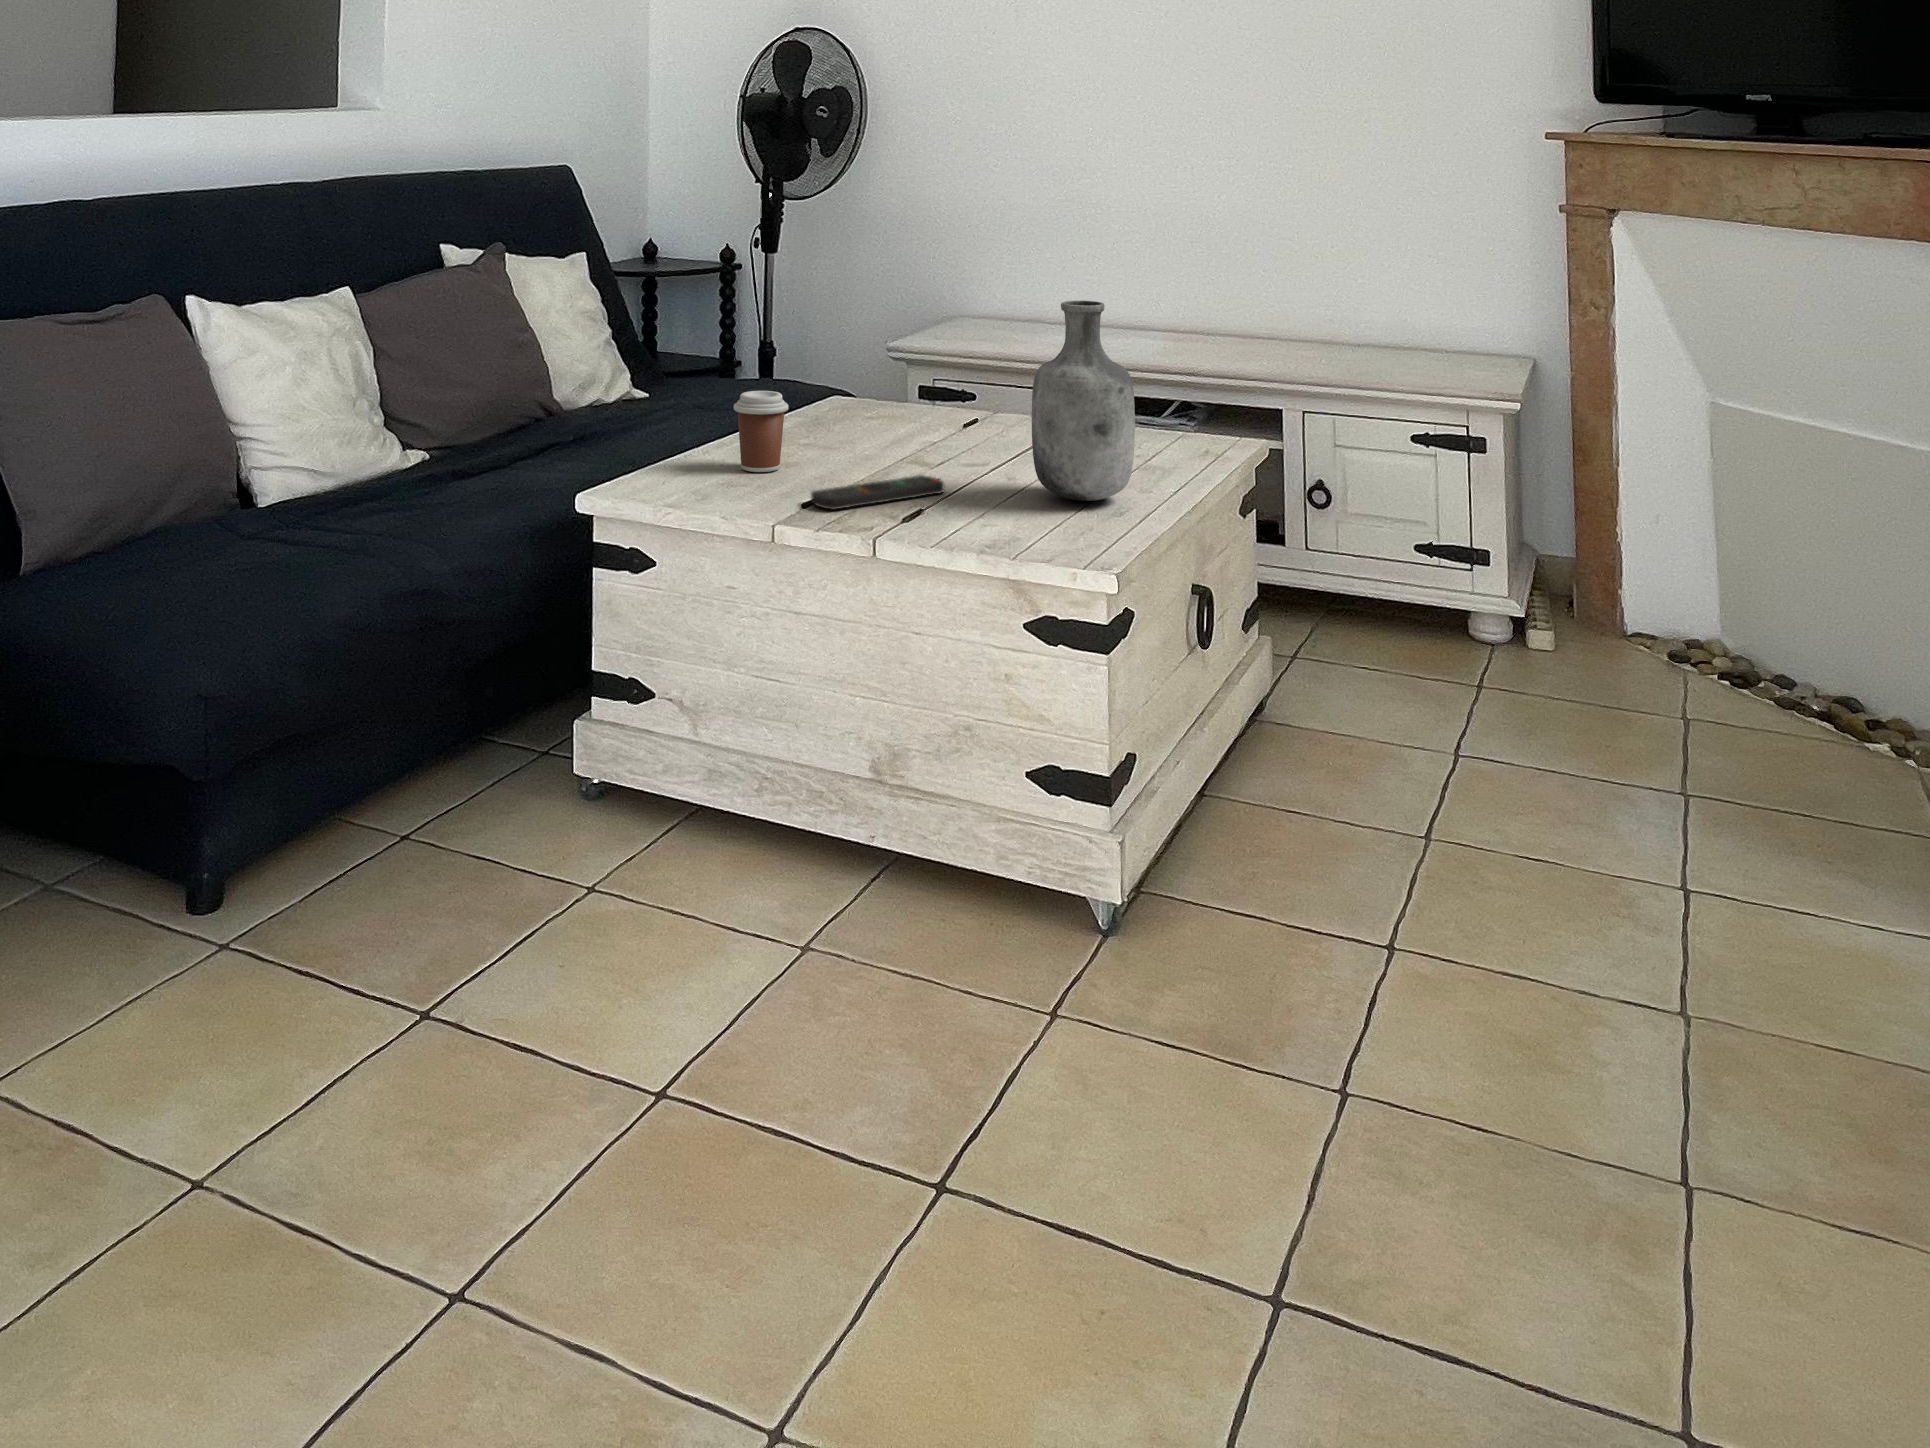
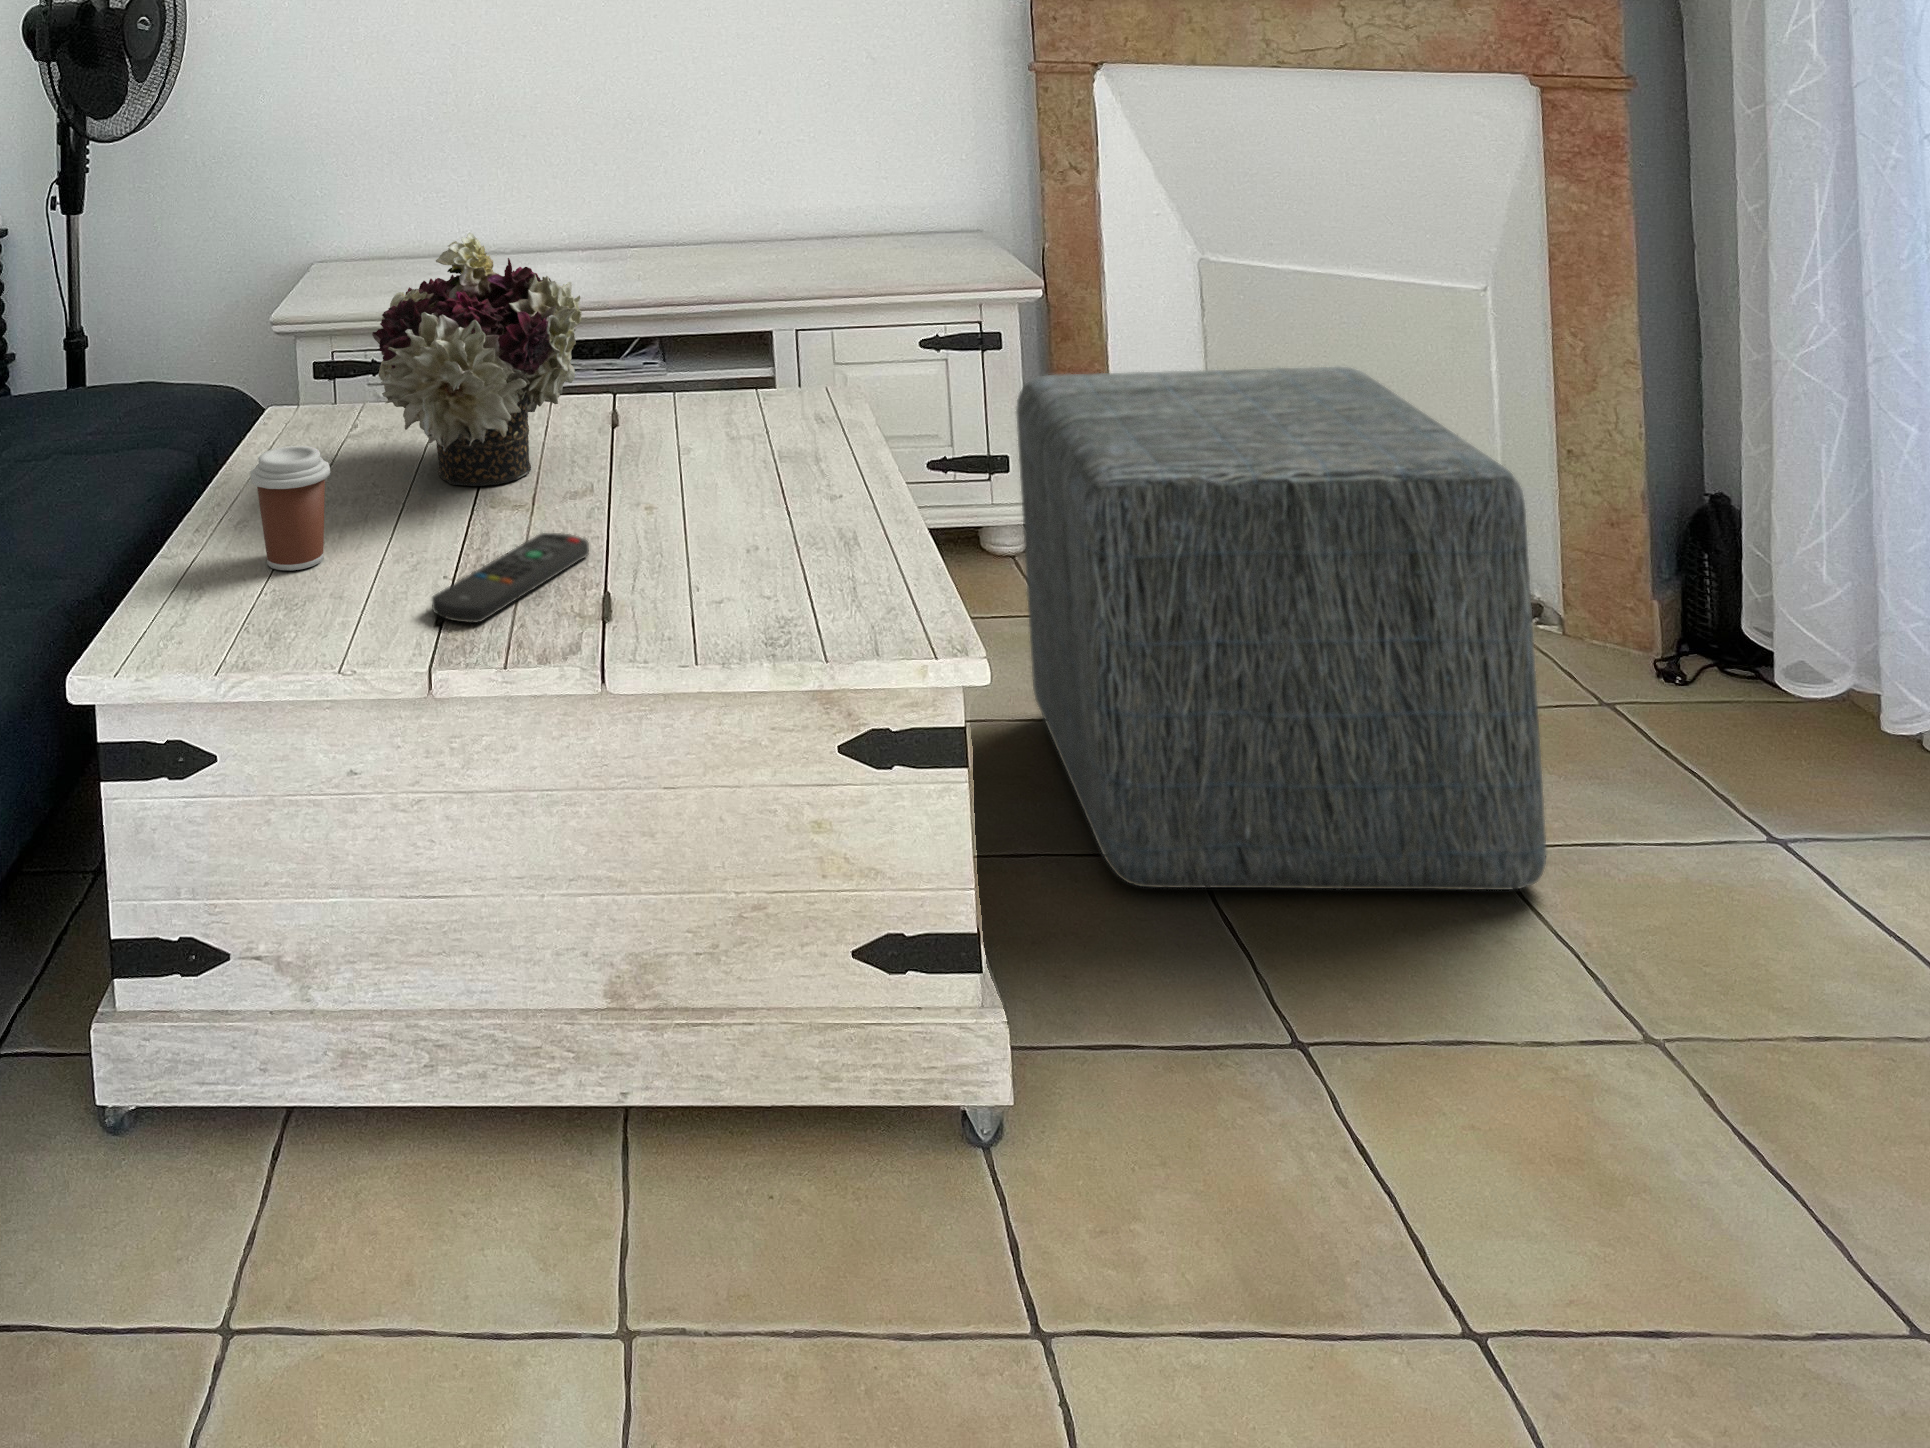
flower arrangement: none [848,269,1017,453] -> present [372,233,582,486]
vase: present [1032,300,1135,501] -> none [691,261,834,533]
ottoman: none [1336,449,1721,906] -> present [1016,367,1546,890]

